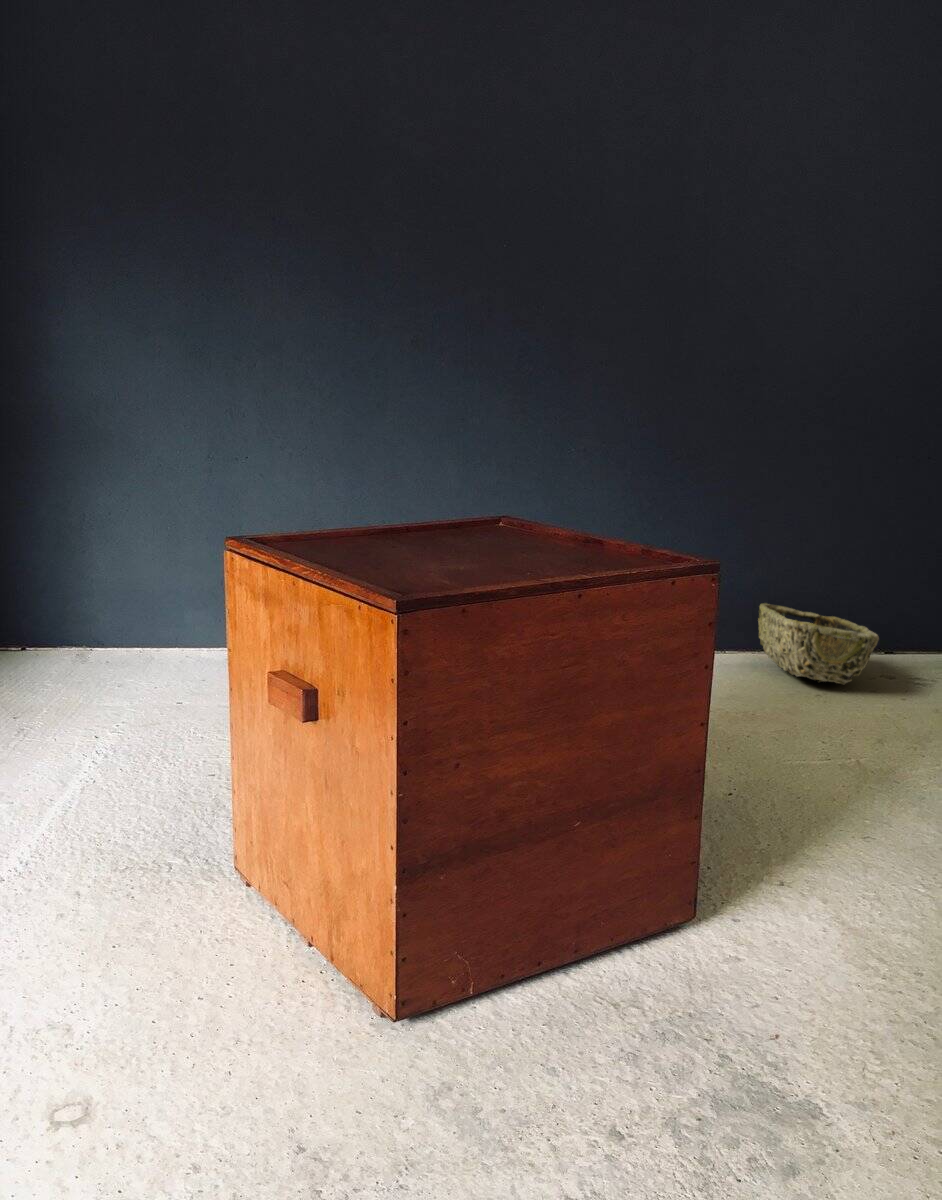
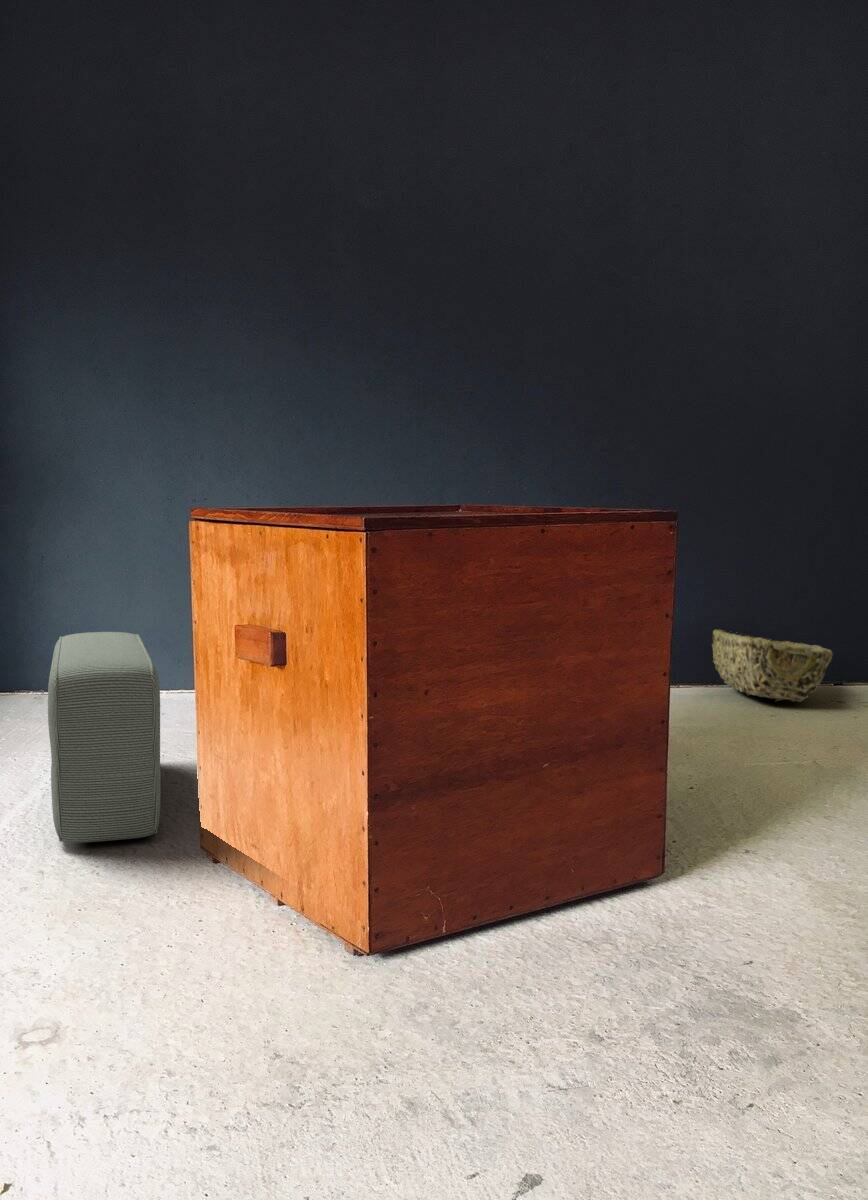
pouf: none [85,628,196,863] -> present [48,632,160,843]

